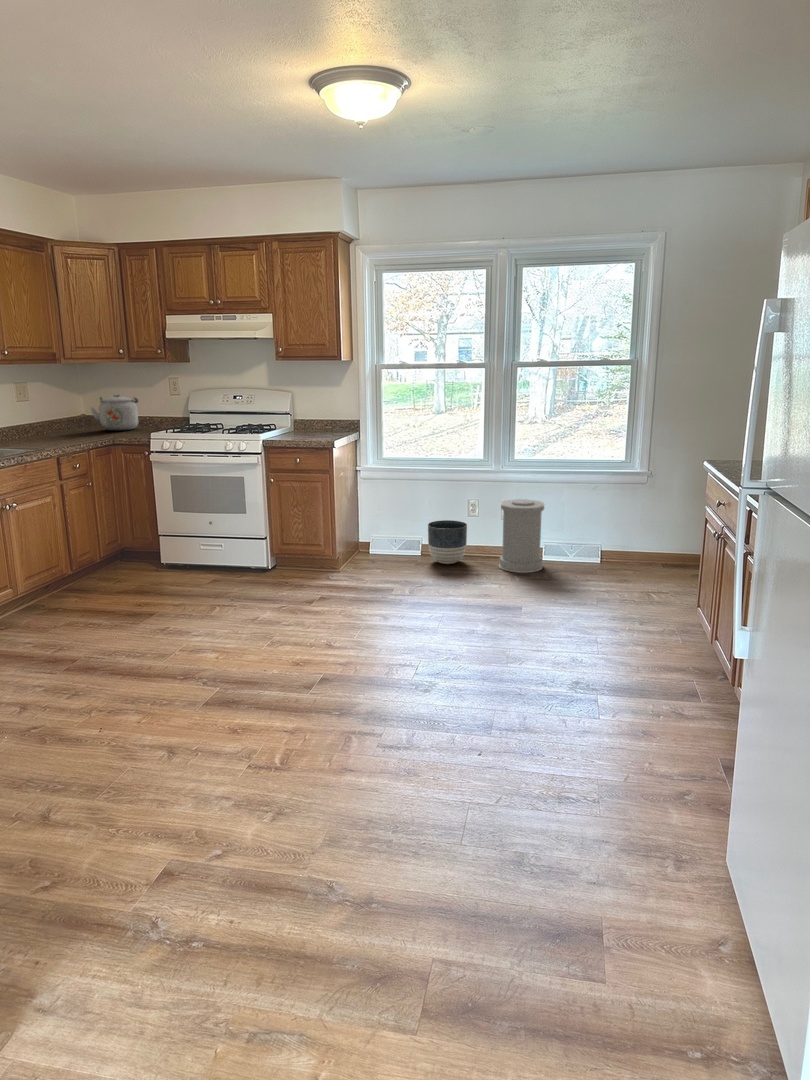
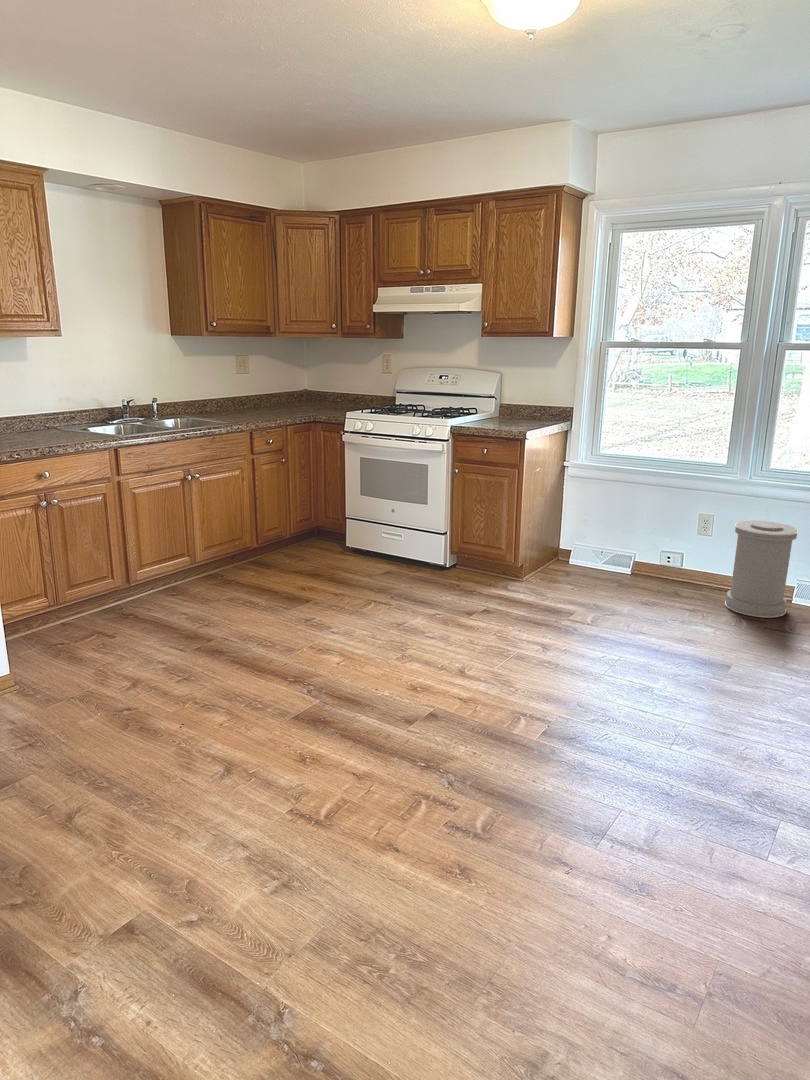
kettle: present [91,394,138,431] -> none [303,370,350,407]
planter: present [428,520,467,564] -> none [636,536,689,590]

